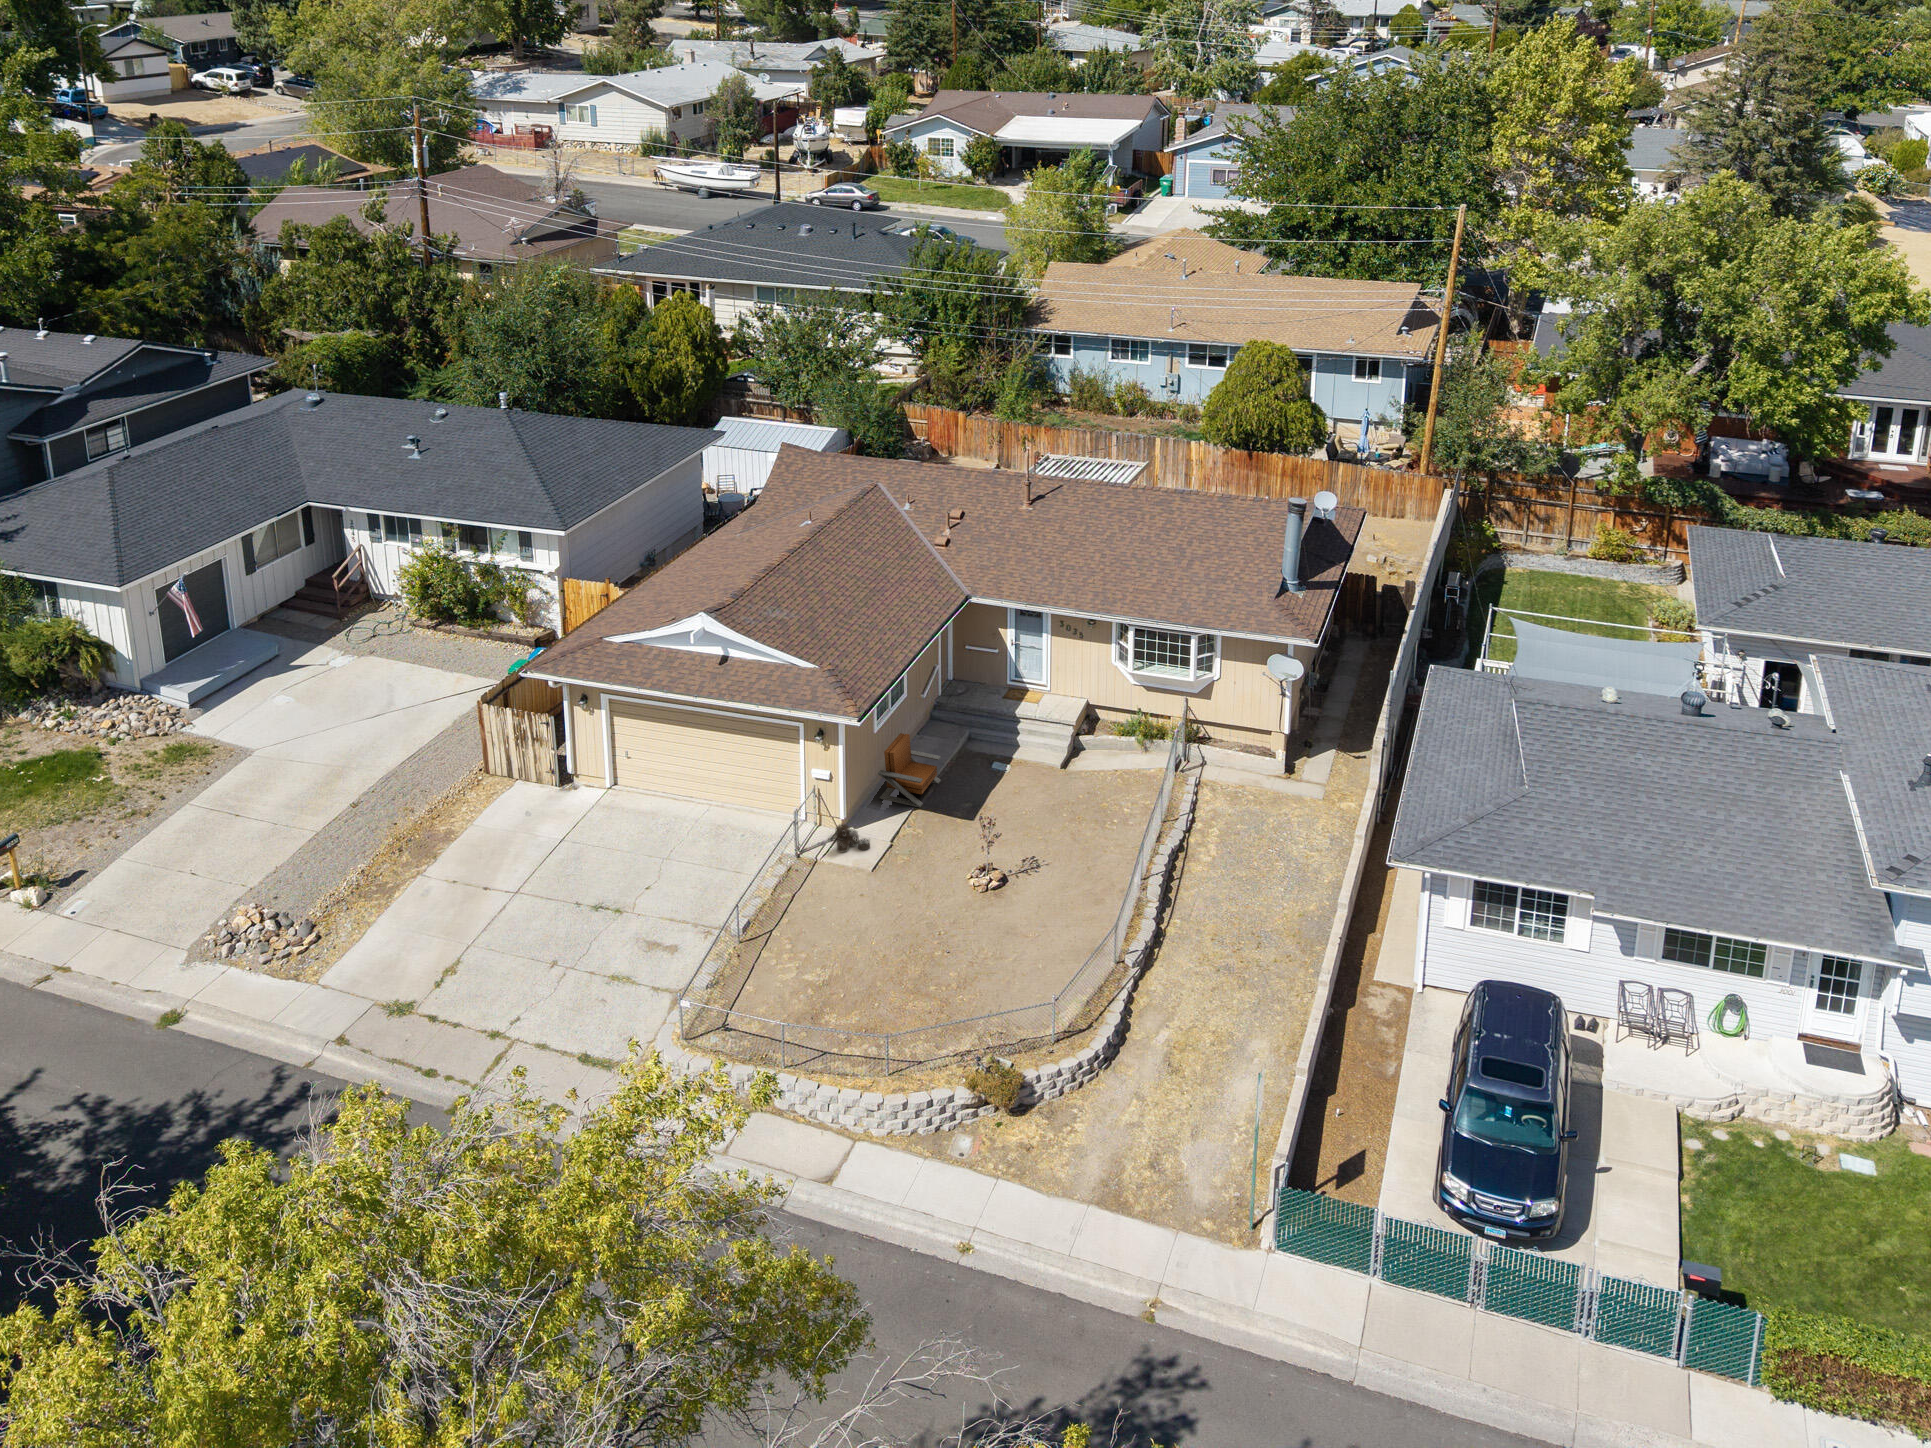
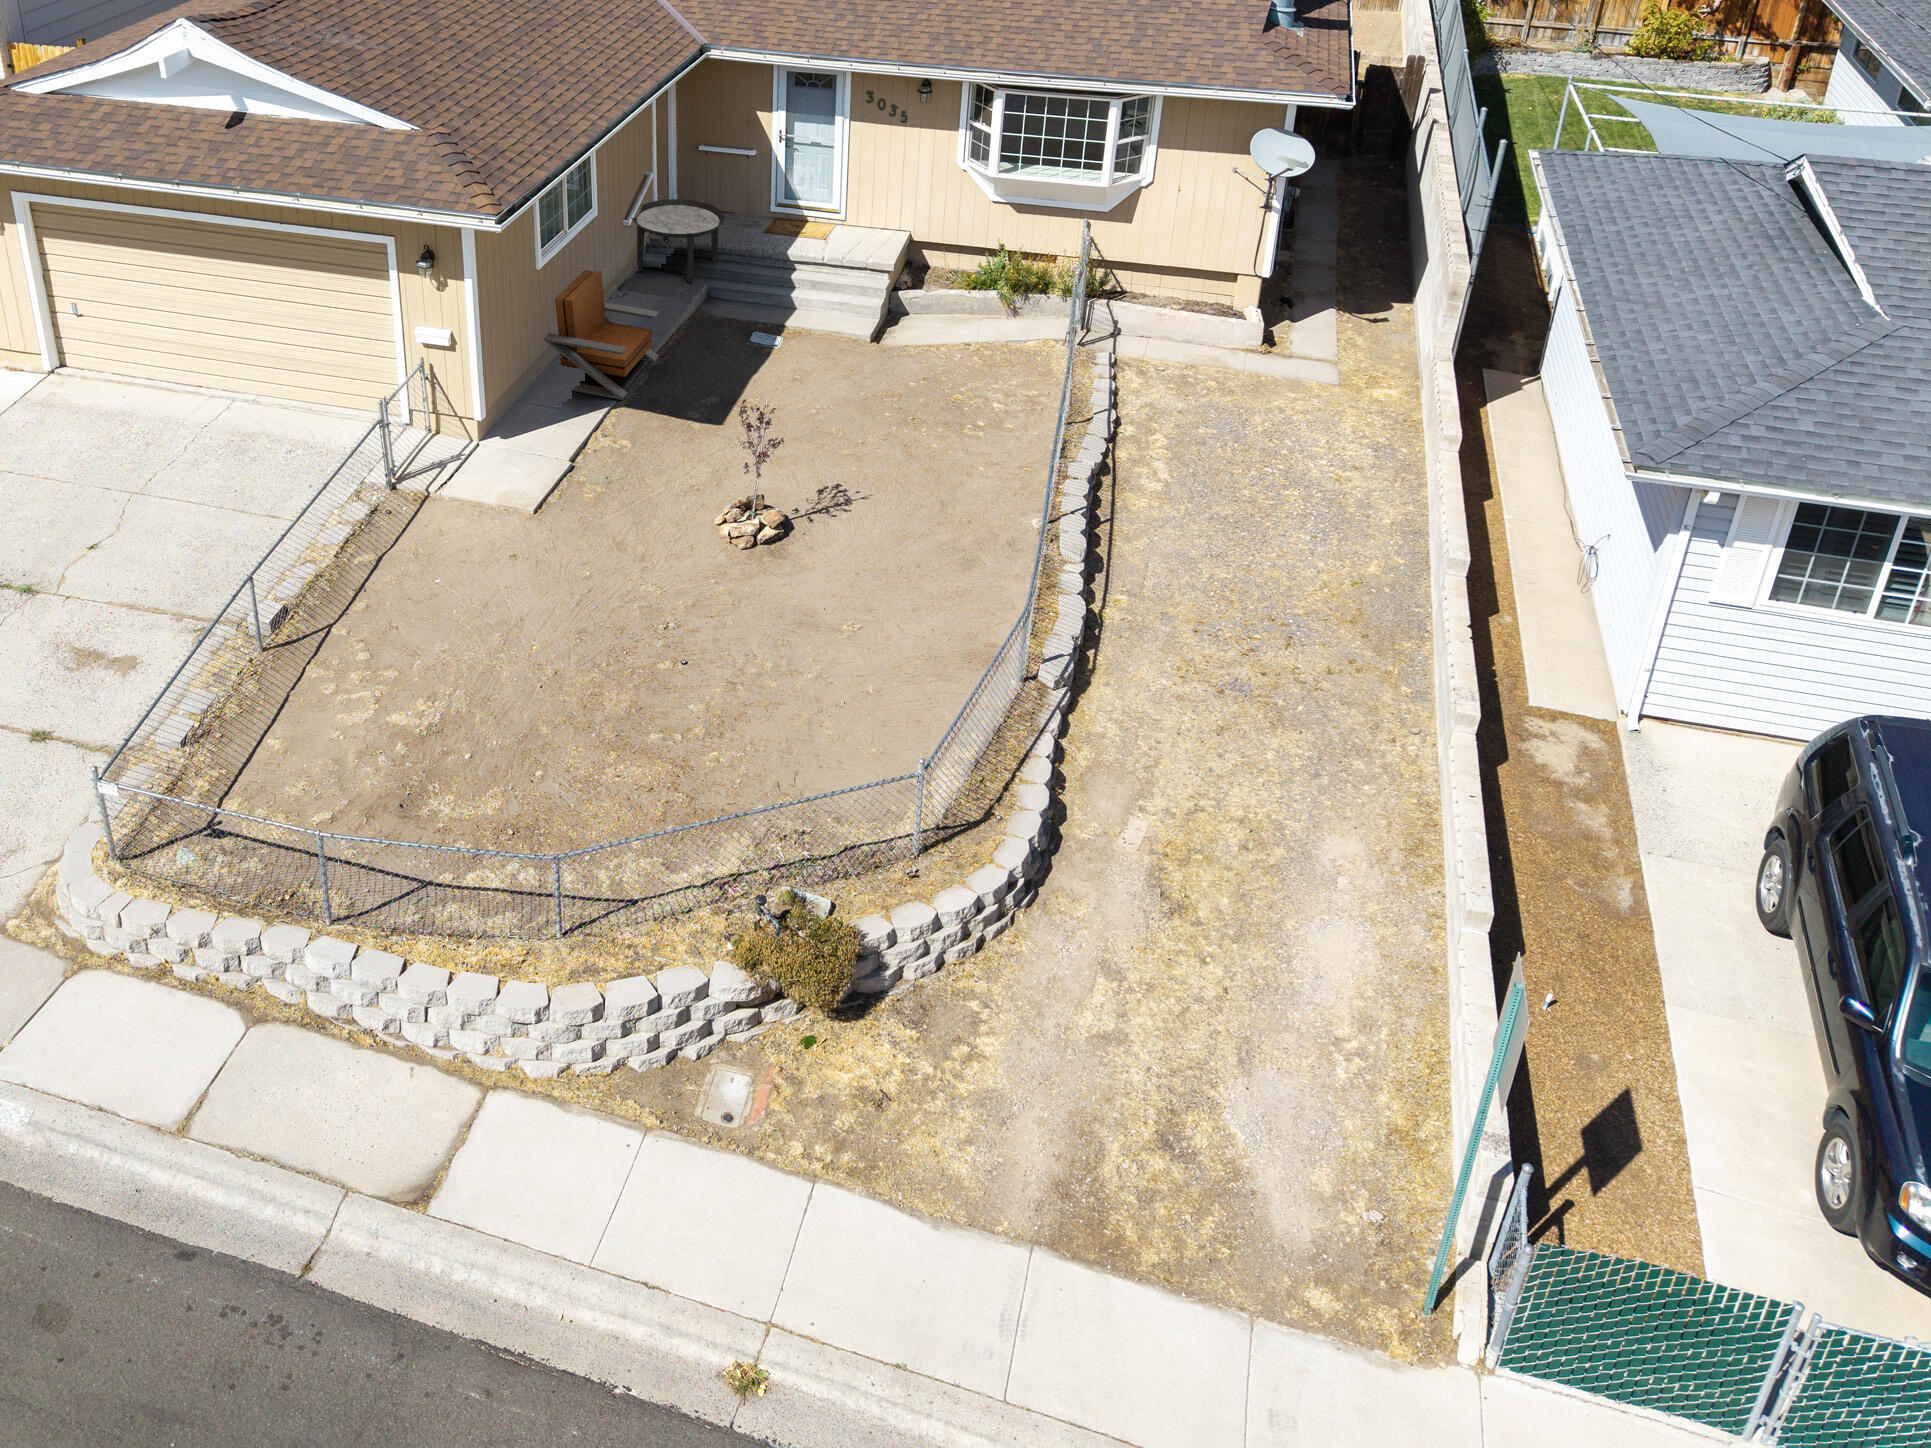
round table: none [927,682,980,733] -> present [632,199,725,283]
woven basket: present [835,824,870,852] -> none [464,425,529,477]

